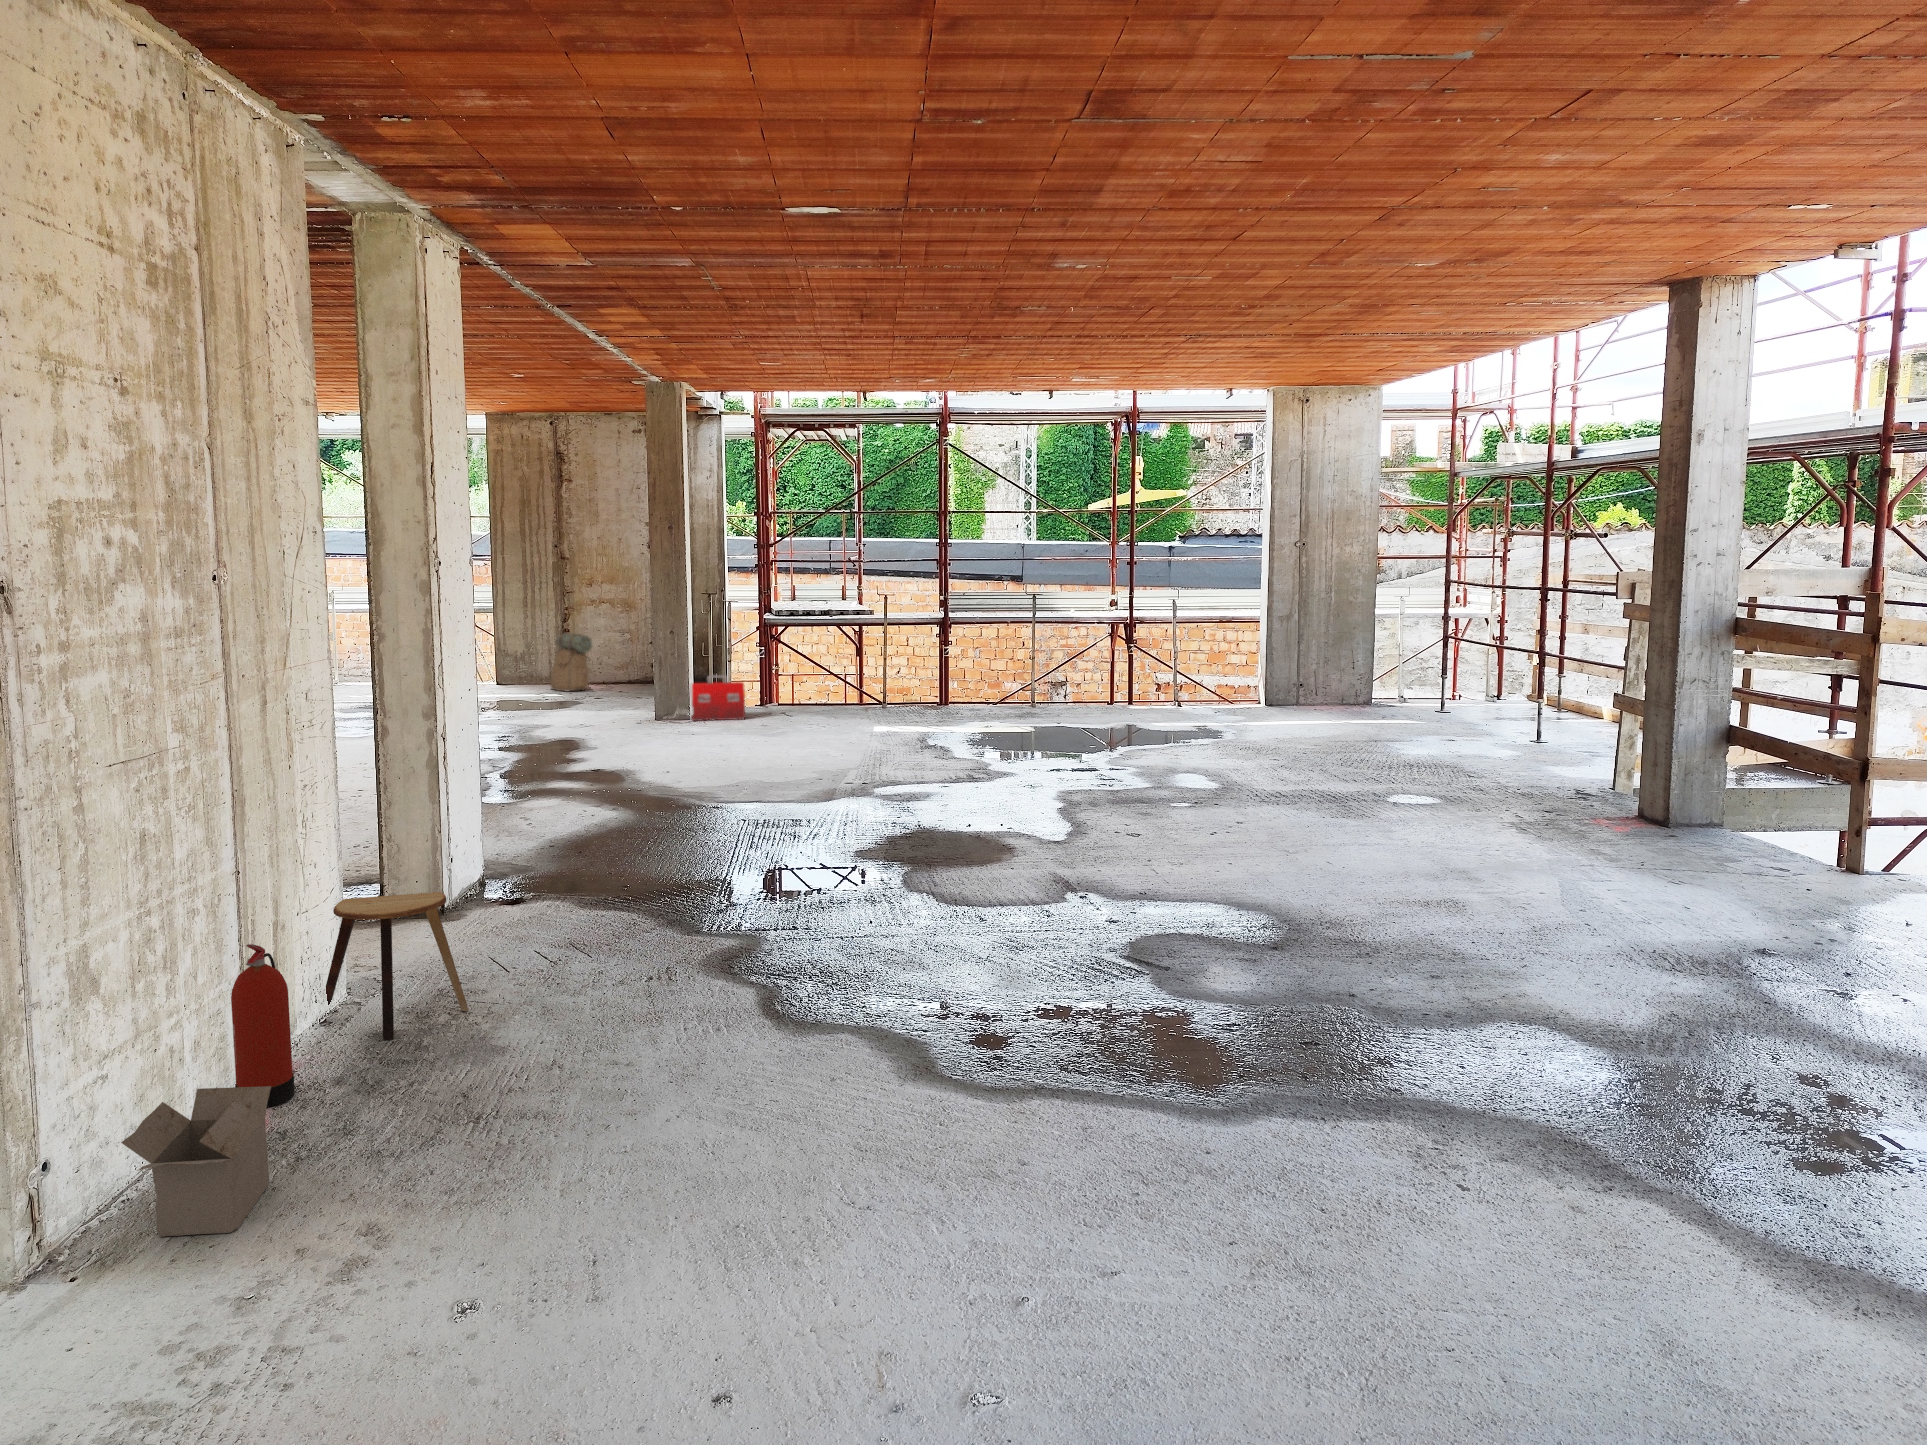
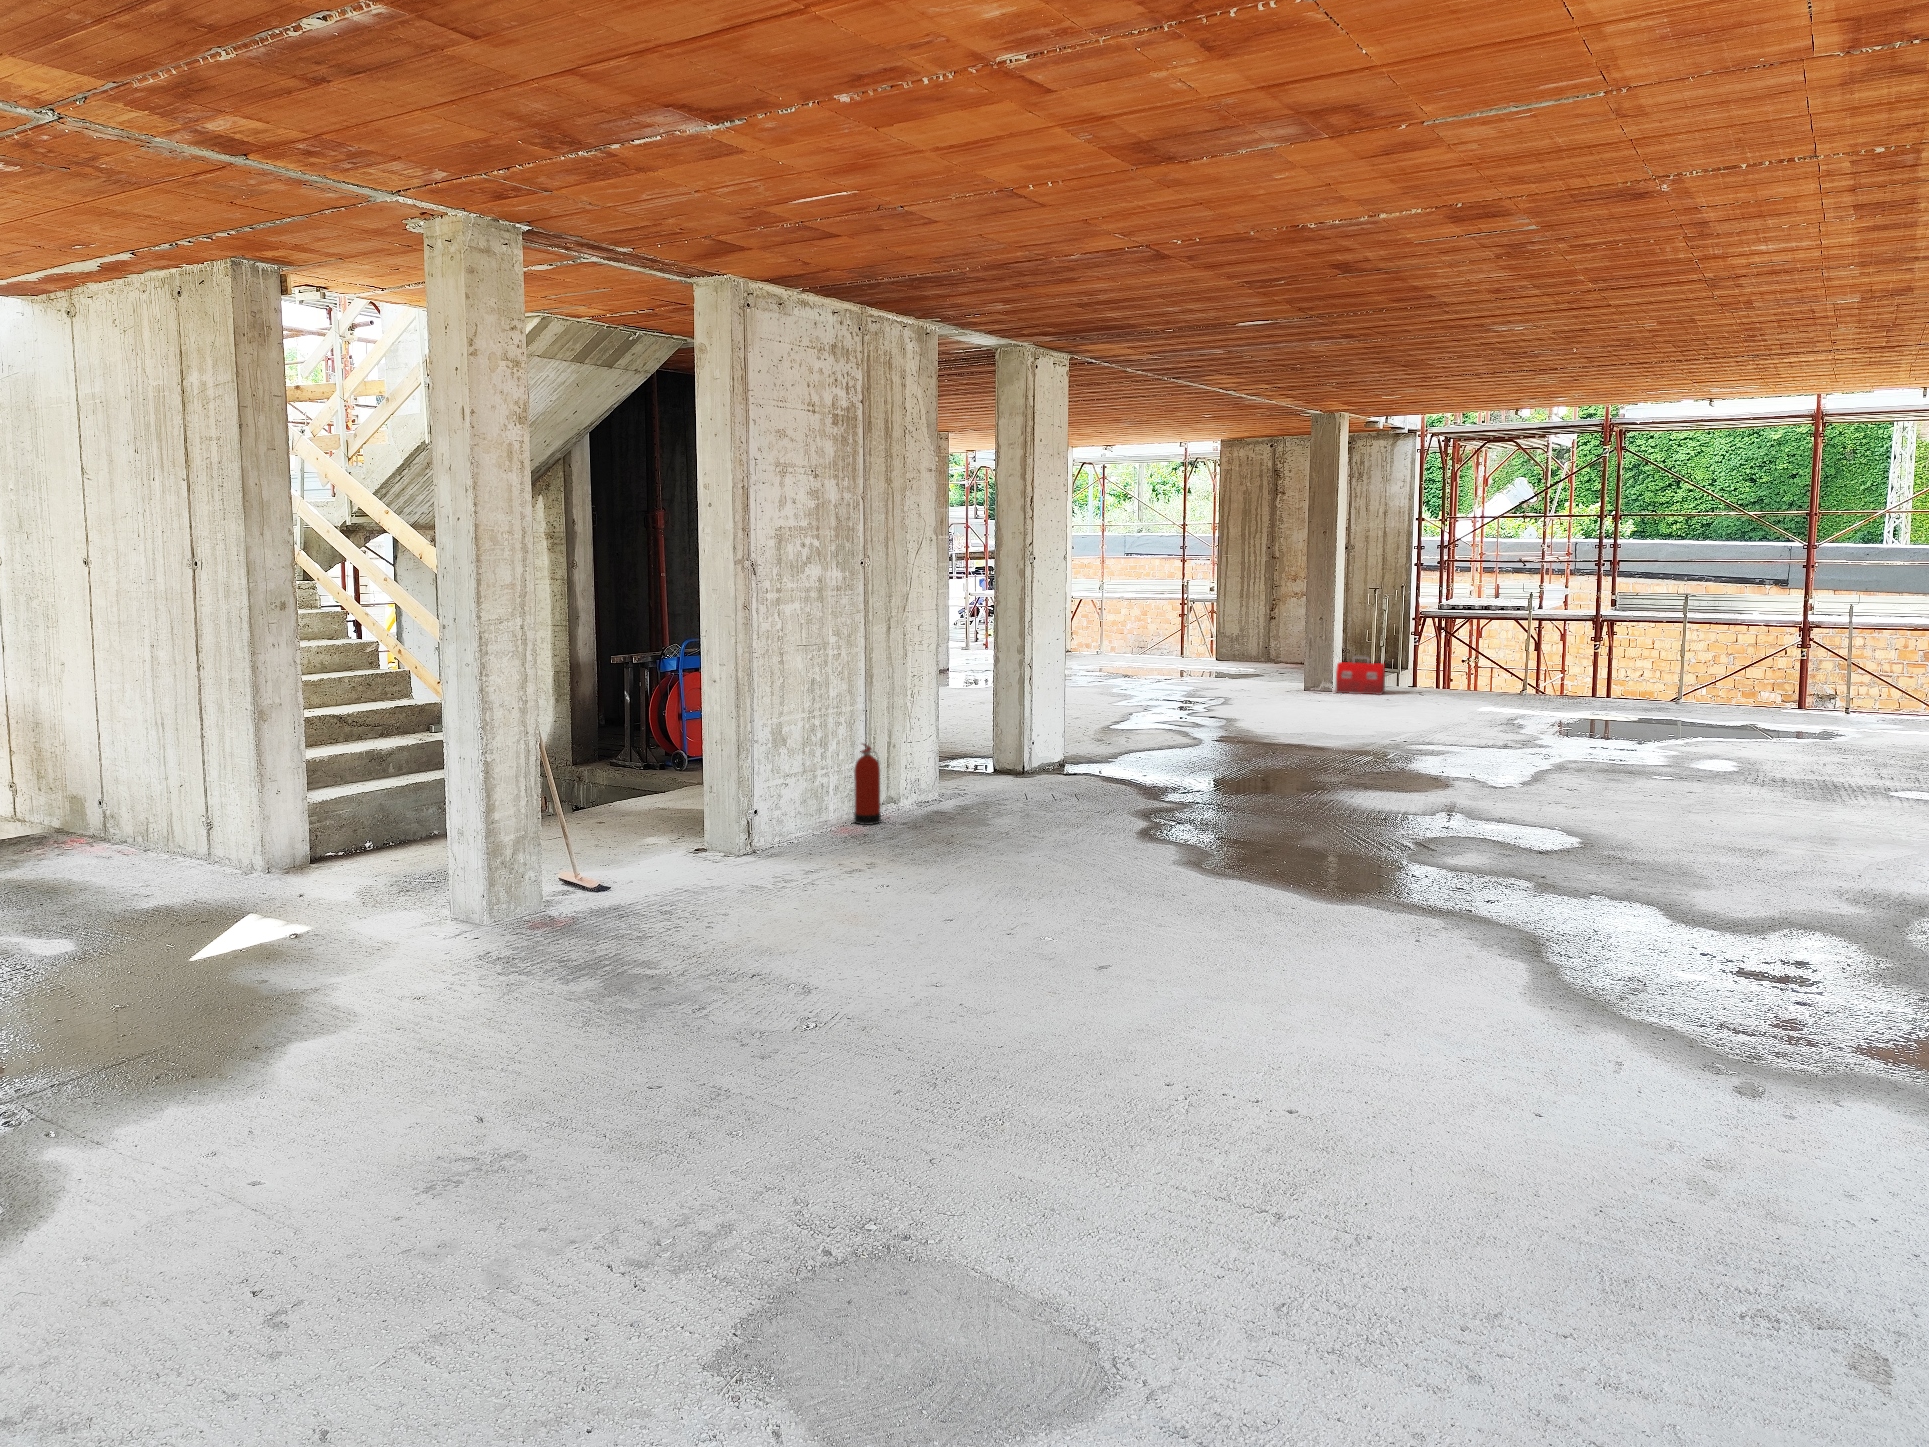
backpack: present [550,633,592,691] -> none [1256,620,1294,668]
stool: present [321,892,468,1039] -> none [914,739,988,812]
cardboard box: present [121,1086,271,1237] -> none [782,797,850,853]

